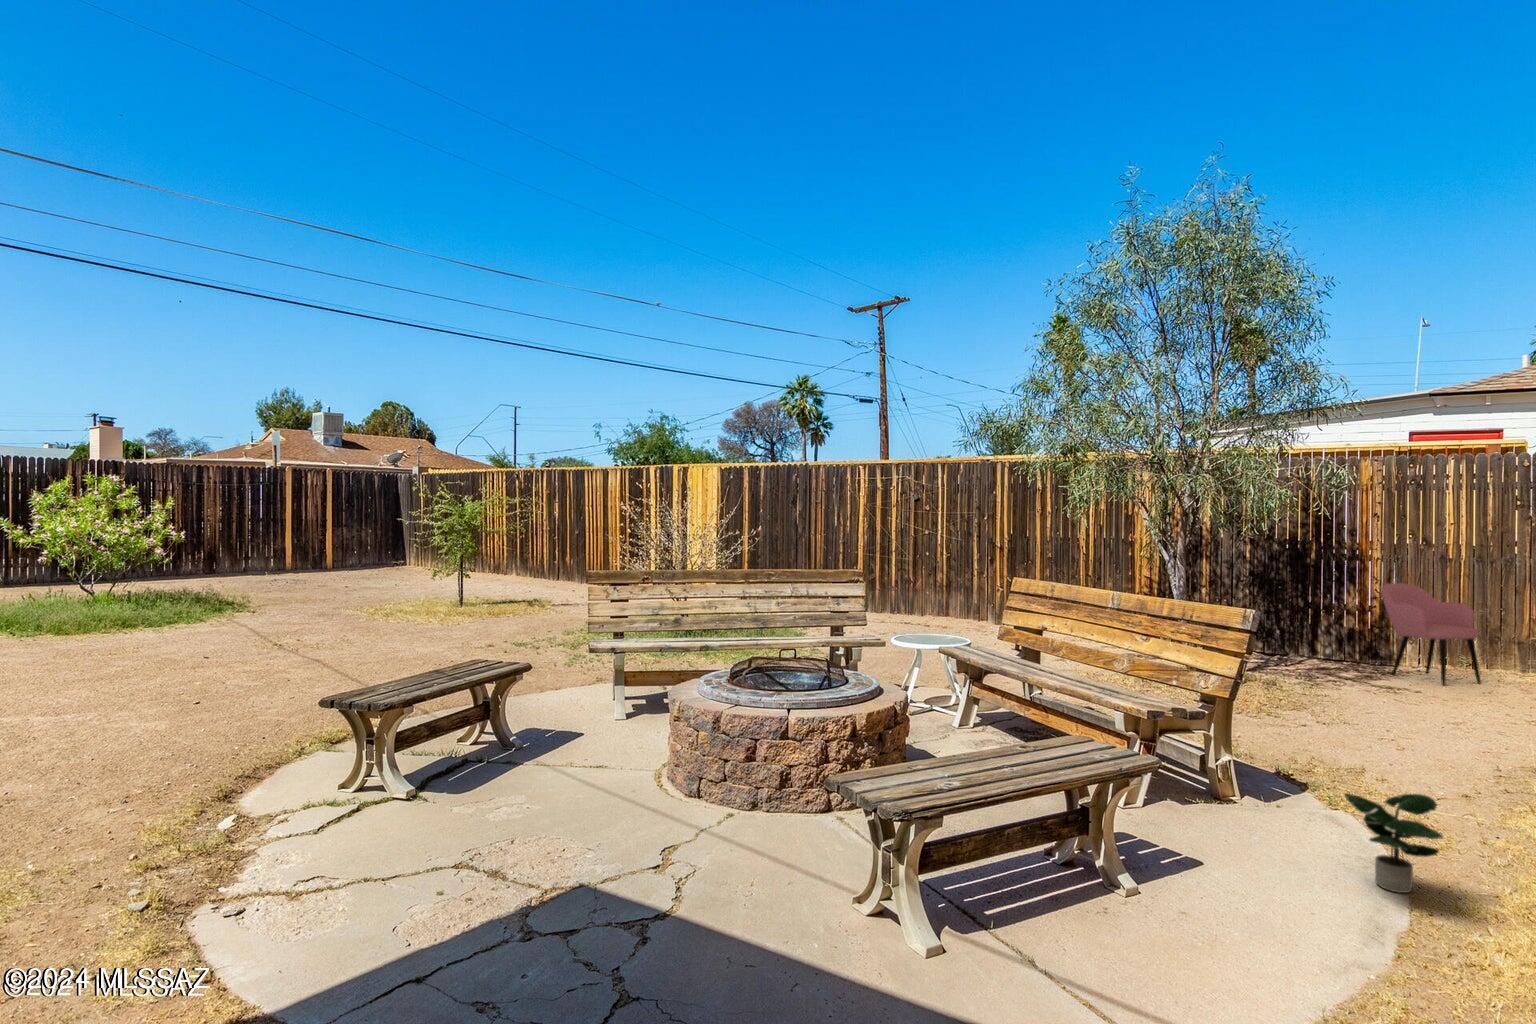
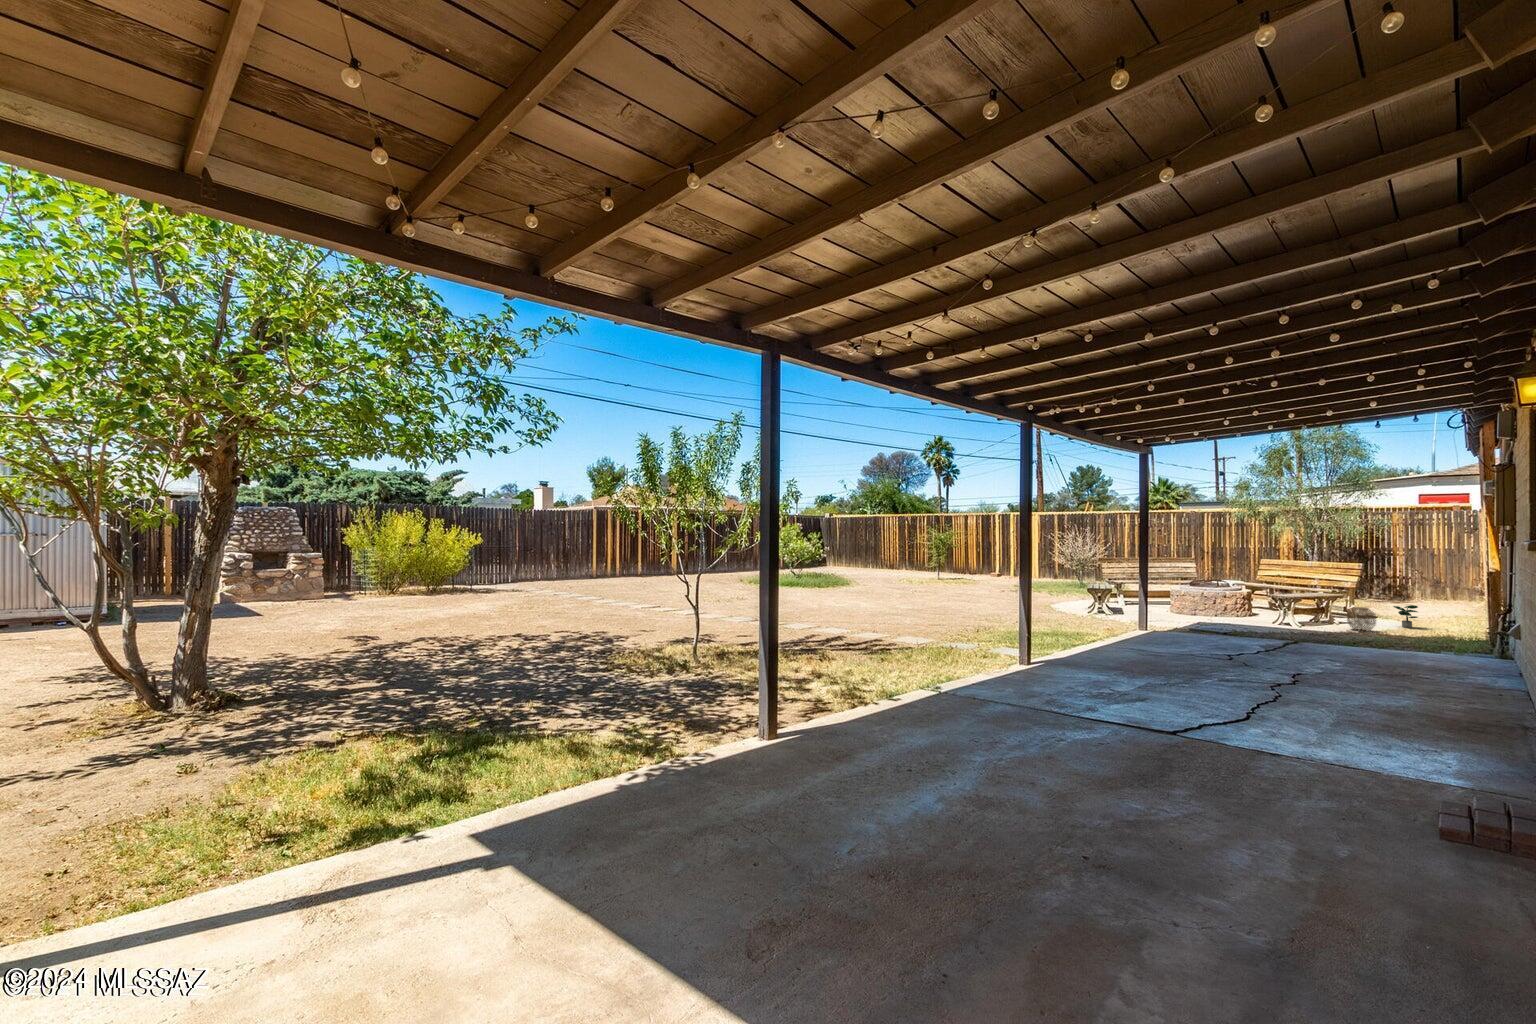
armchair: present [1381,583,1481,686] -> none [1404,565,1451,605]
woven basket: none [1153,834,1269,964] -> present [1347,607,1376,631]

